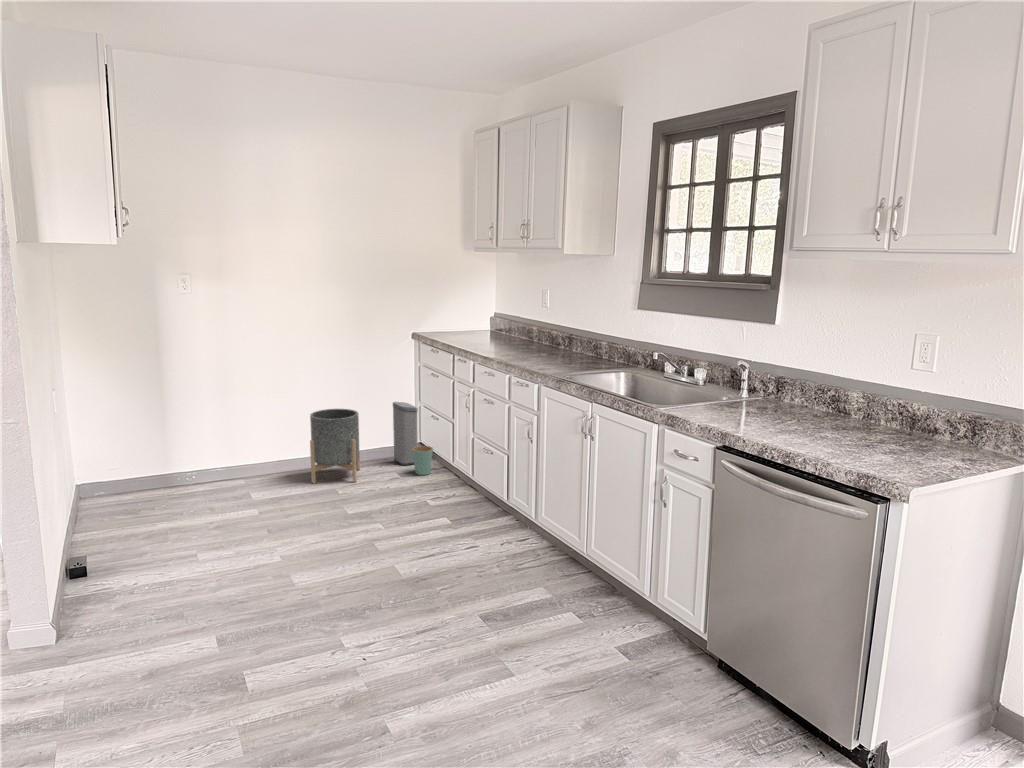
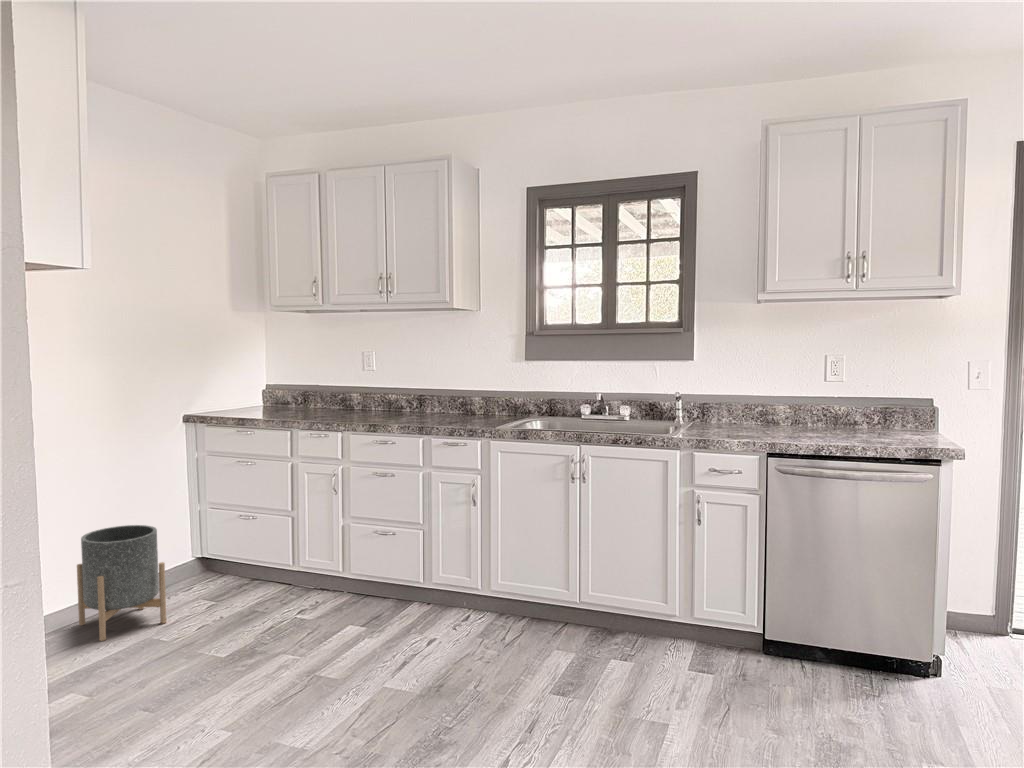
trash can: present [393,402,433,475] -> none [169,507,250,594]

